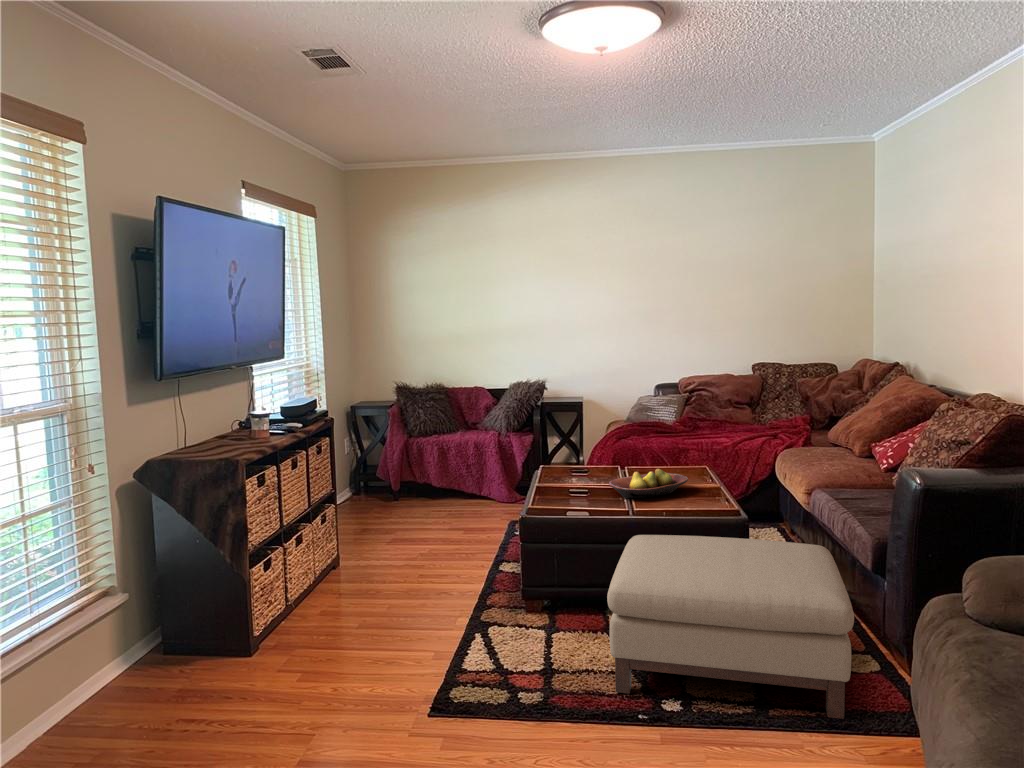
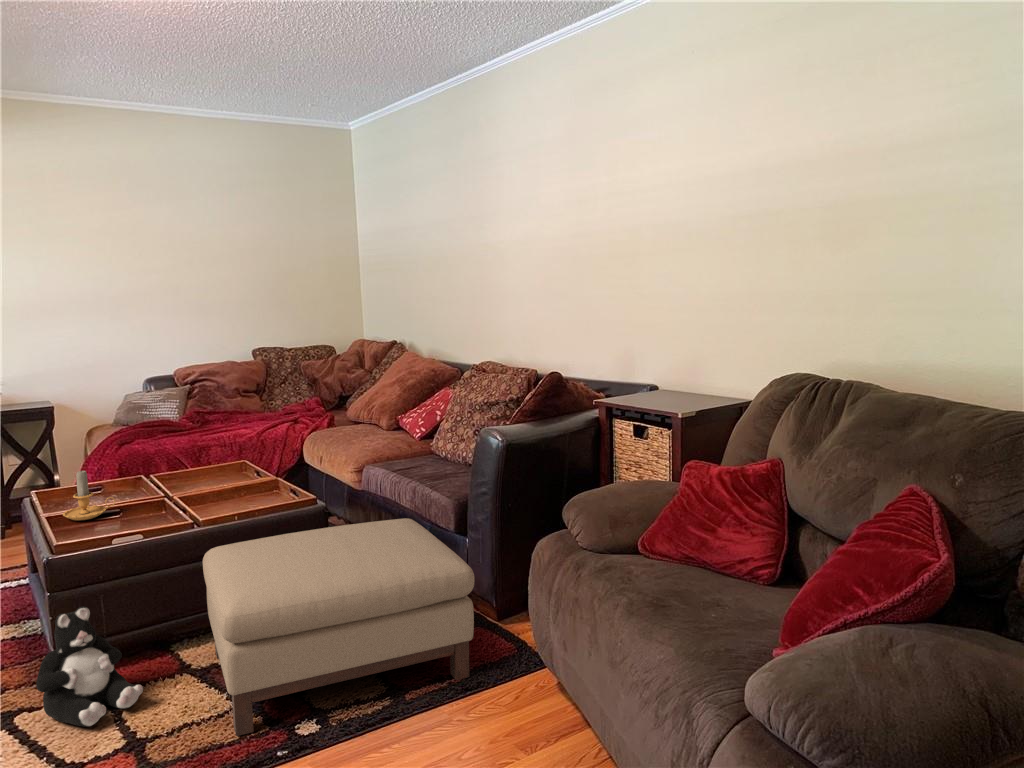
candle: none [548,456,585,495] -> present [63,471,115,520]
fruit bowl: present [609,469,688,498] -> none [150,468,244,508]
plush toy: none [503,558,568,648] -> present [36,606,143,727]

